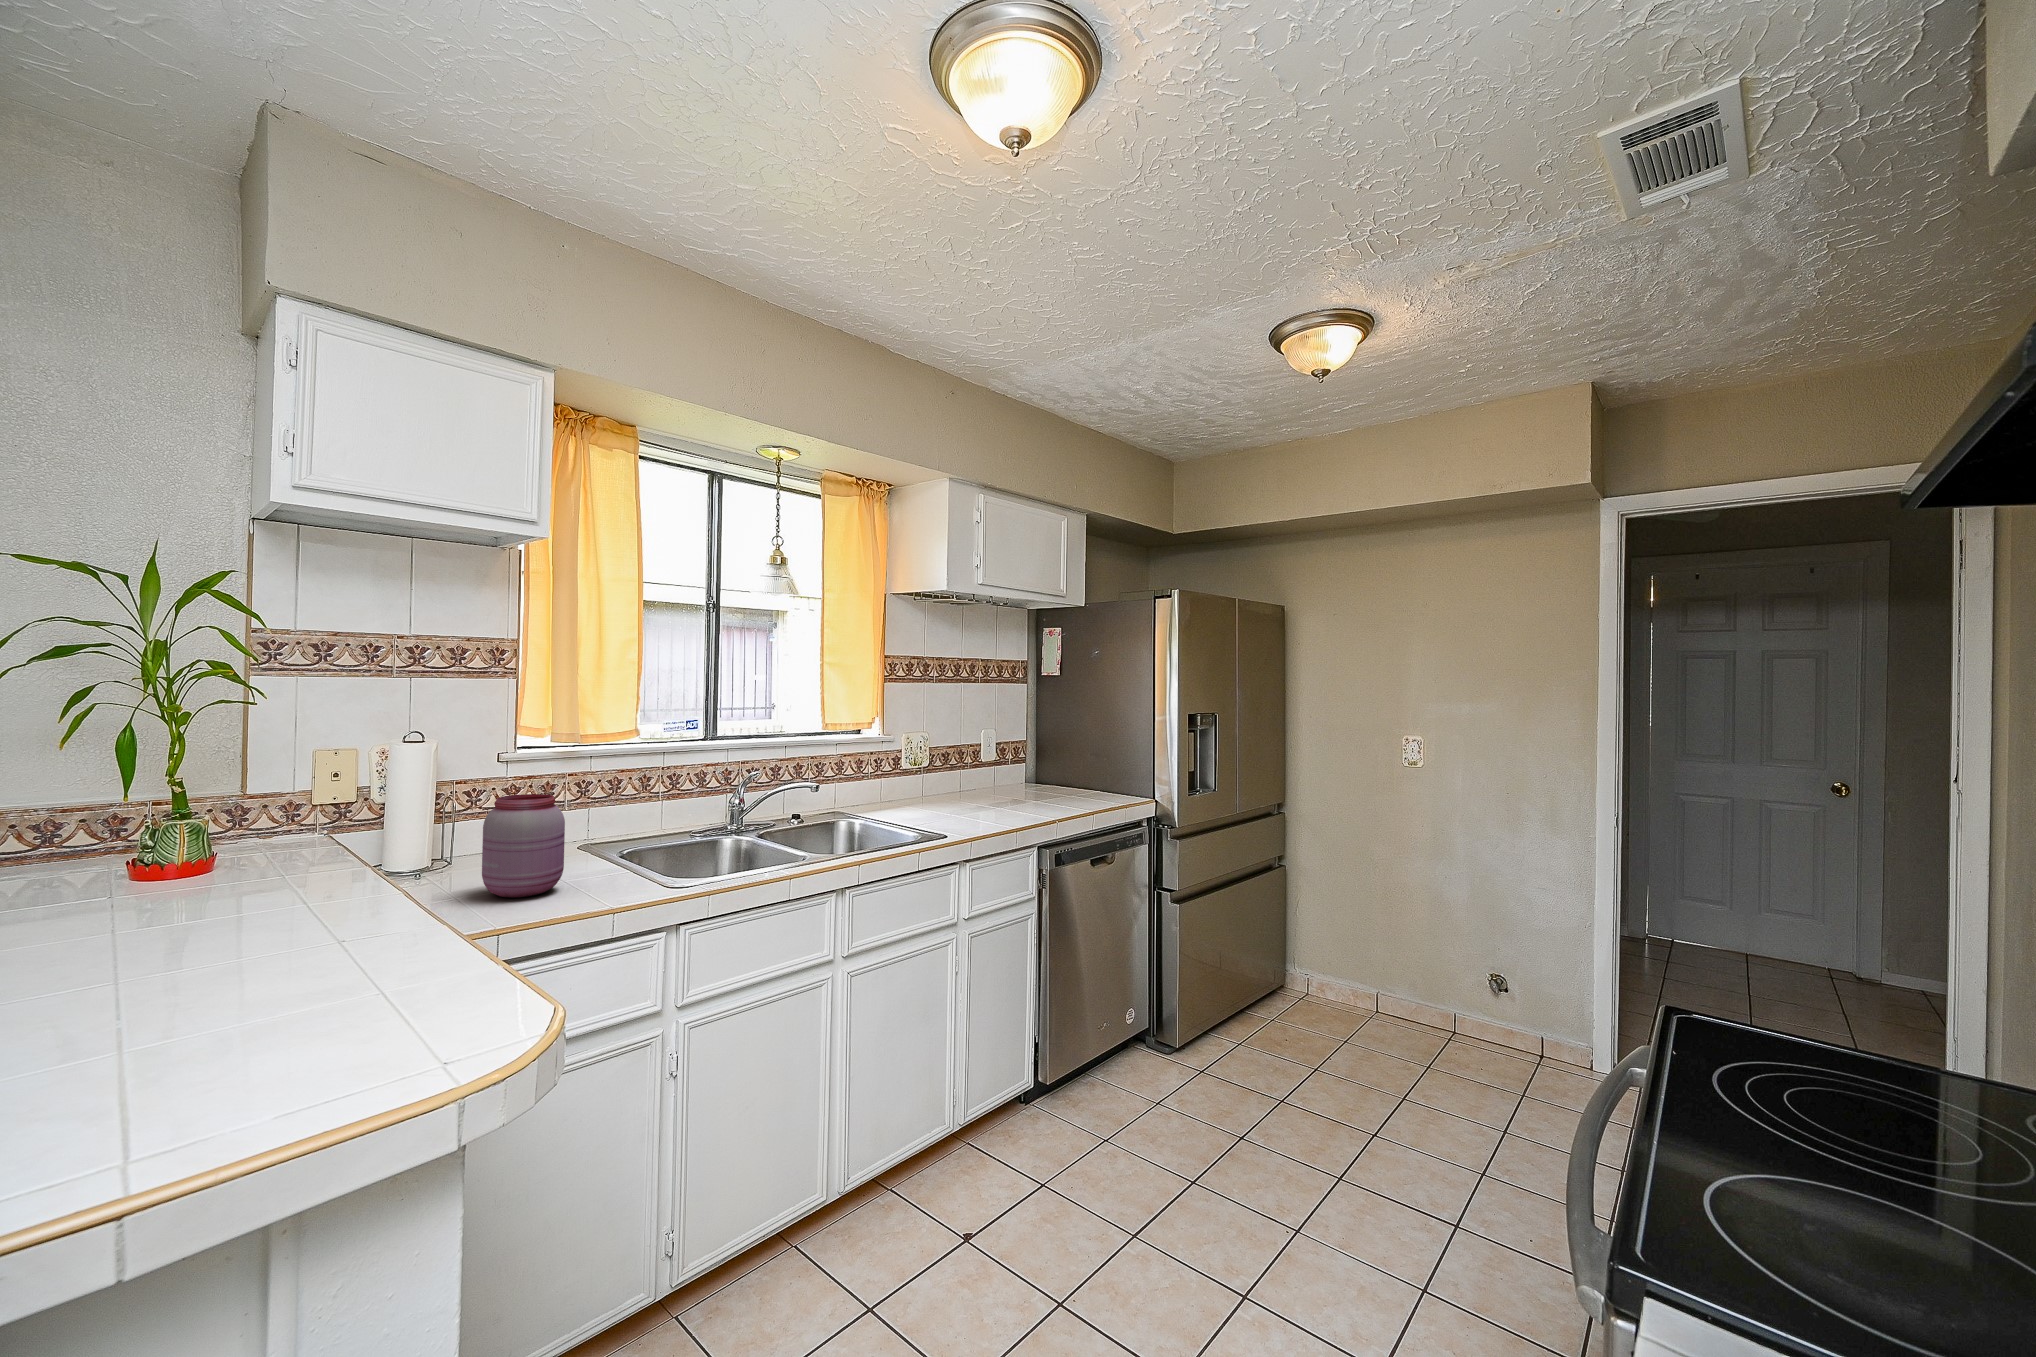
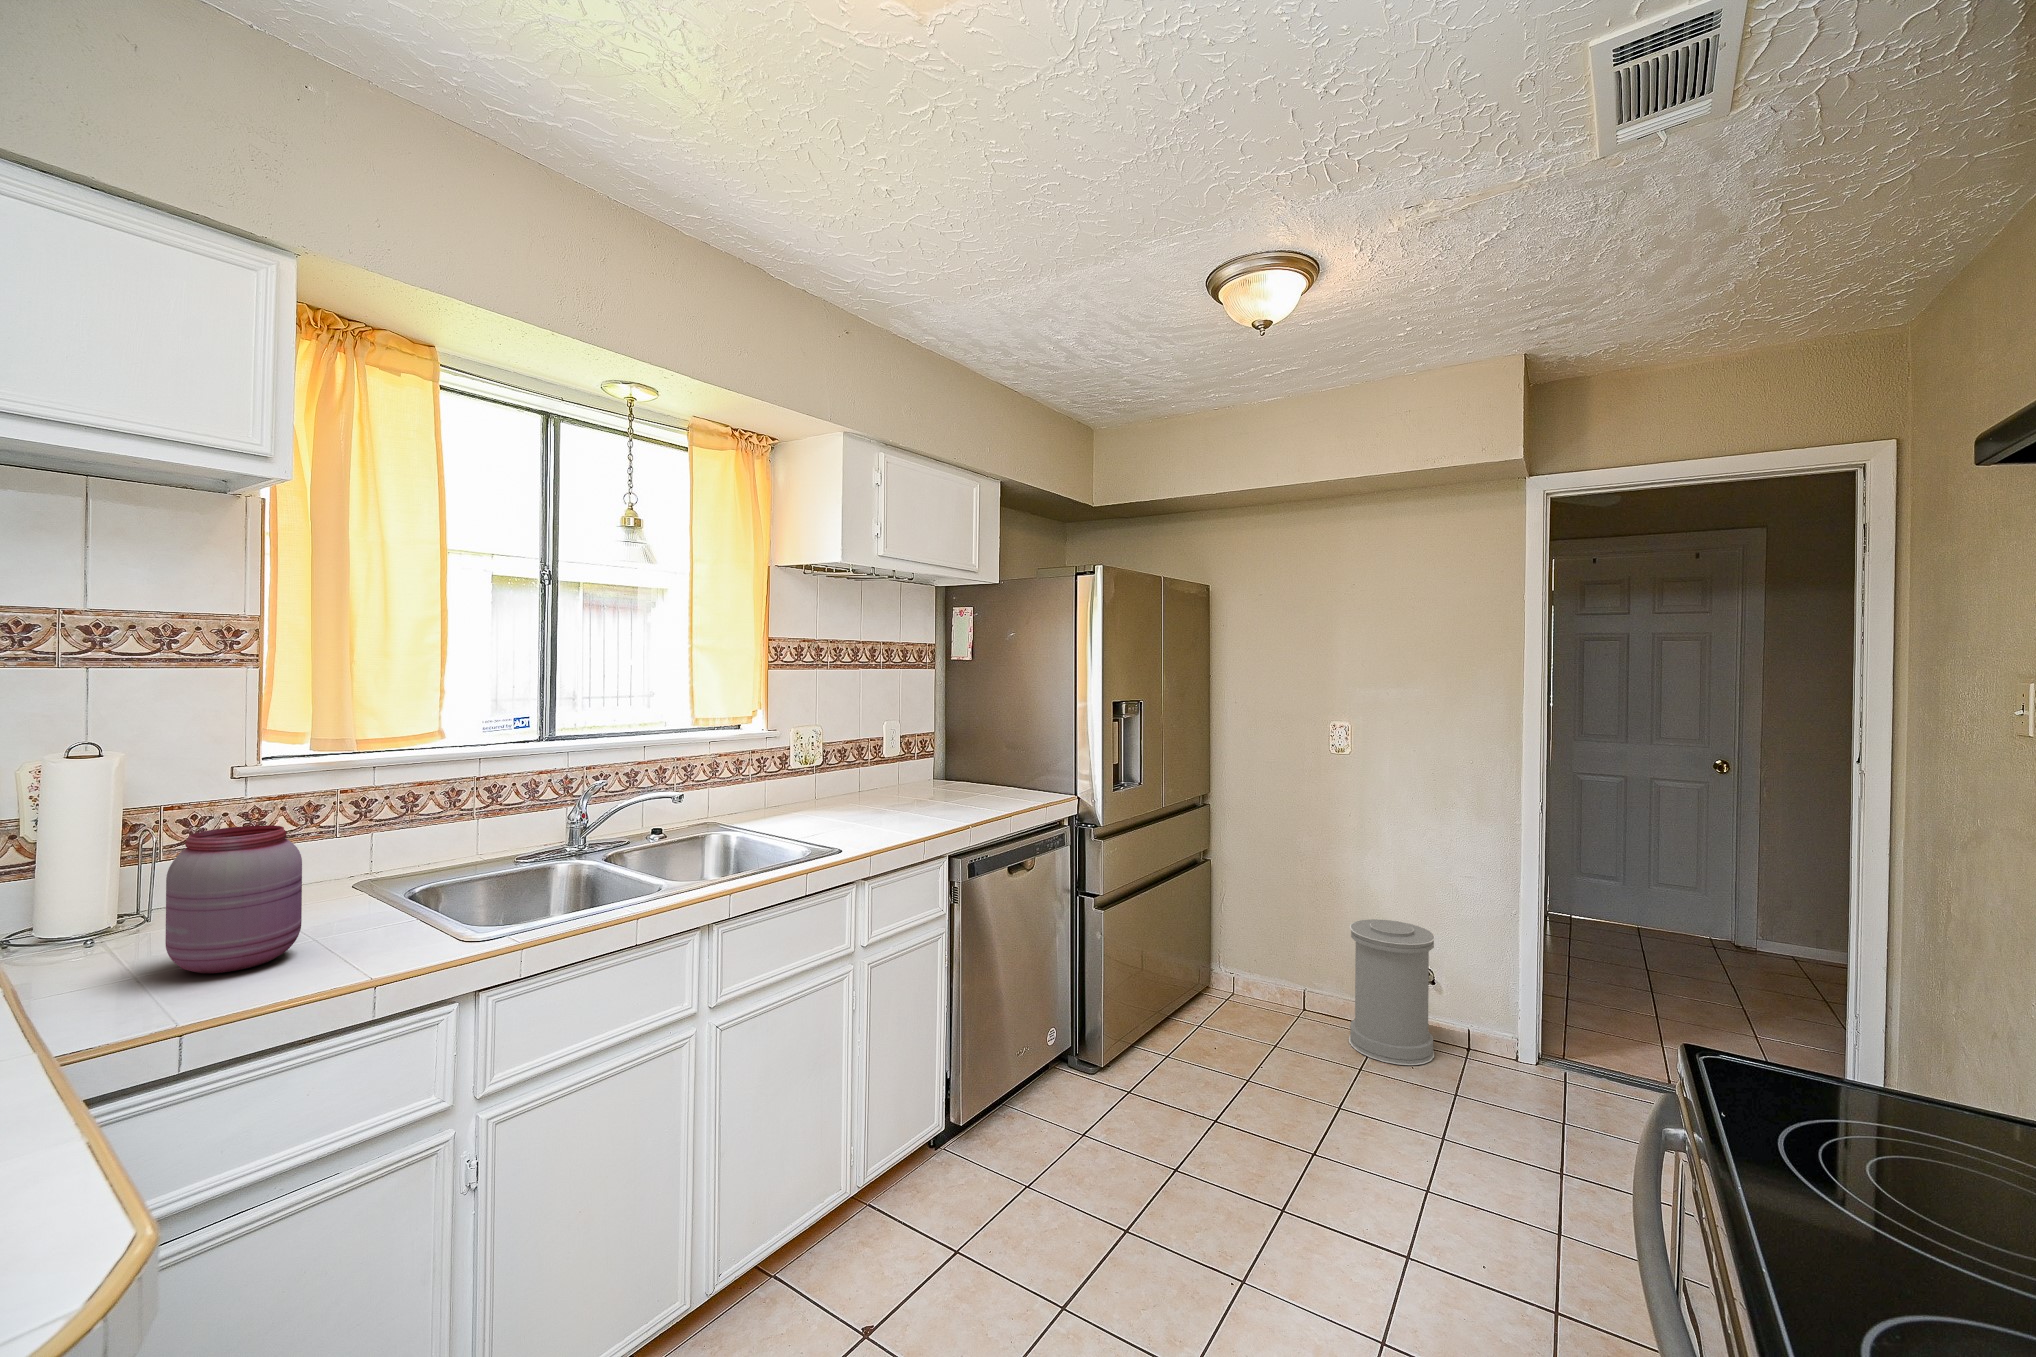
trash can: none [1422,927,1507,1067] -> present [1349,919,1435,1065]

